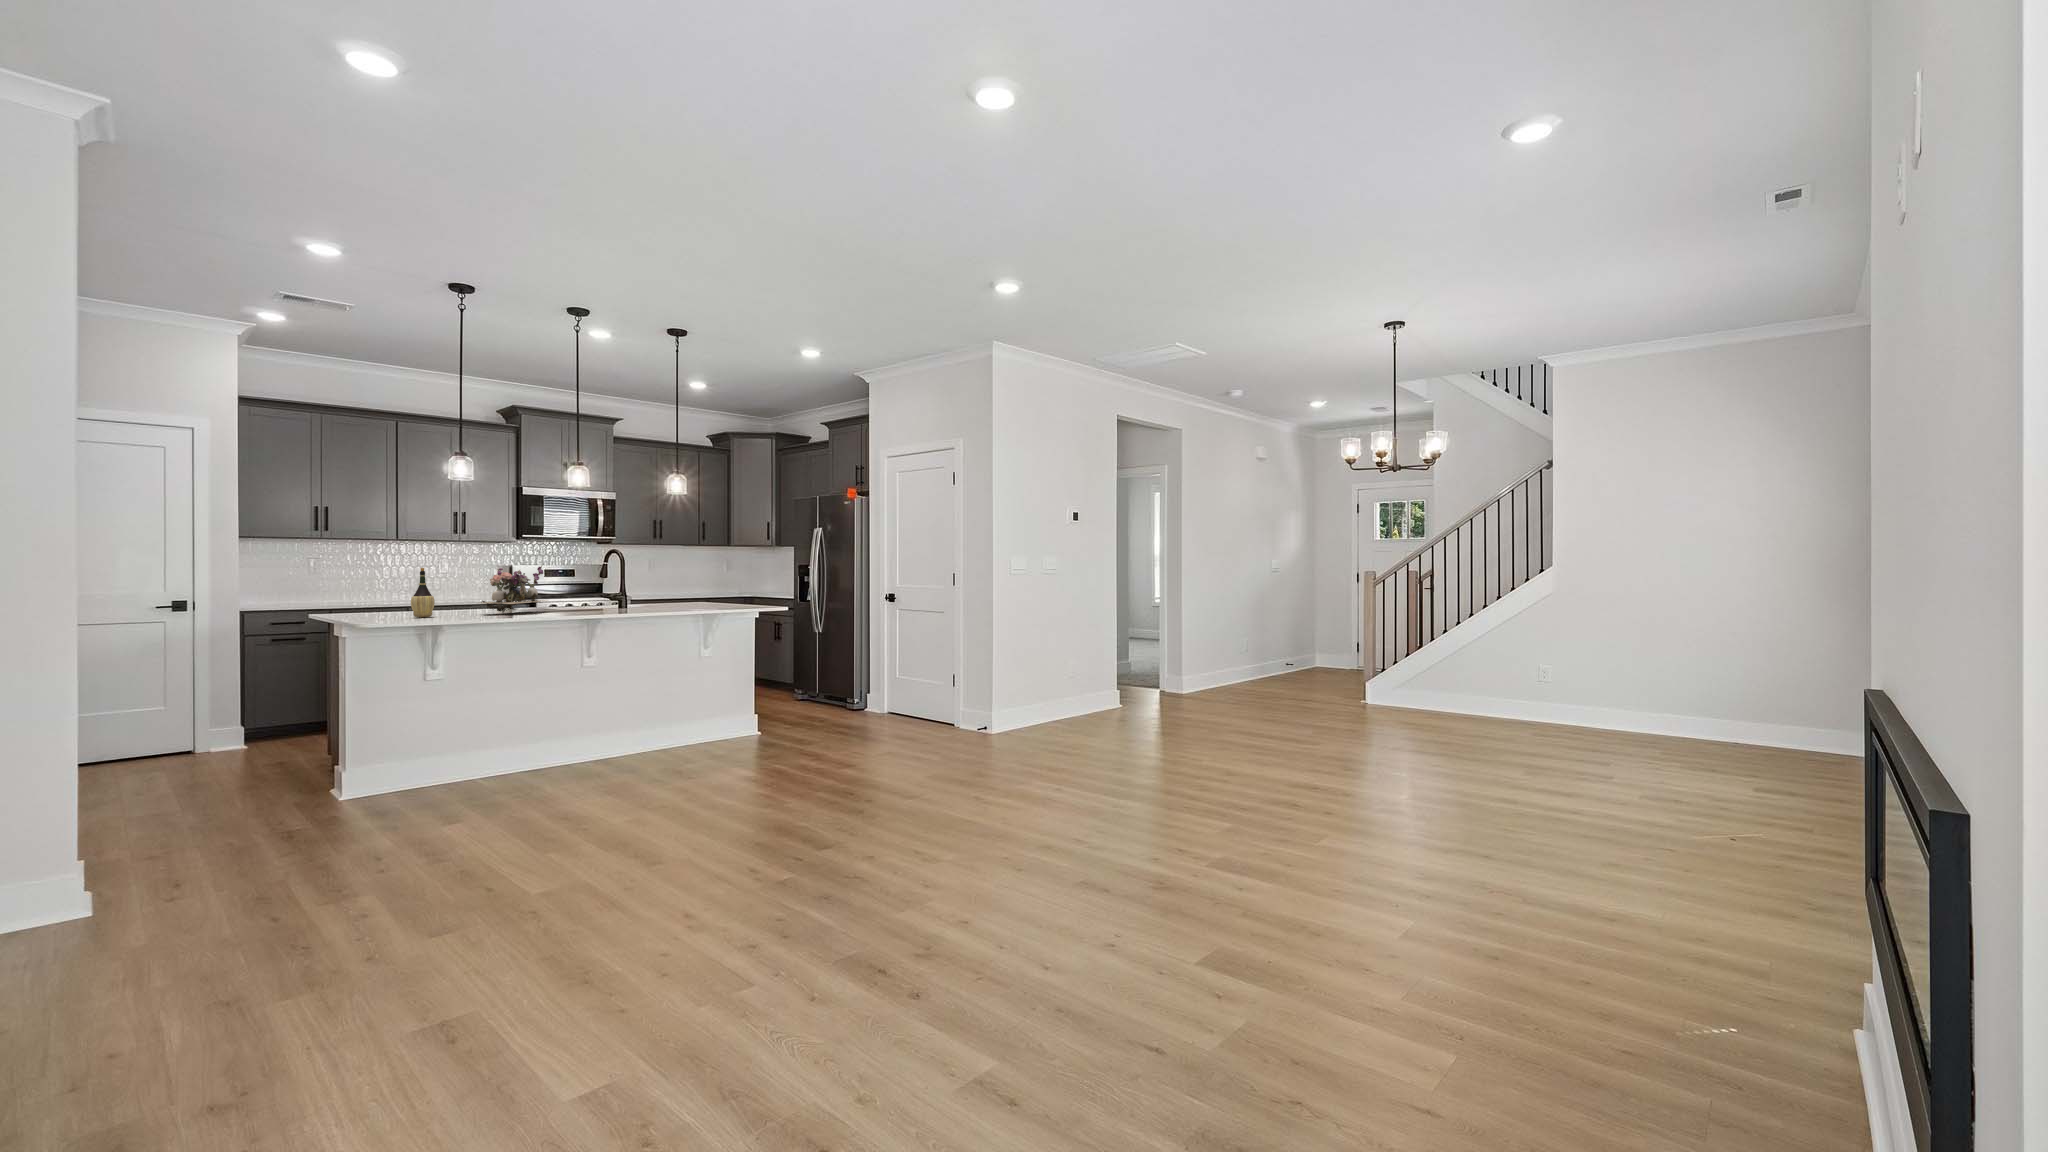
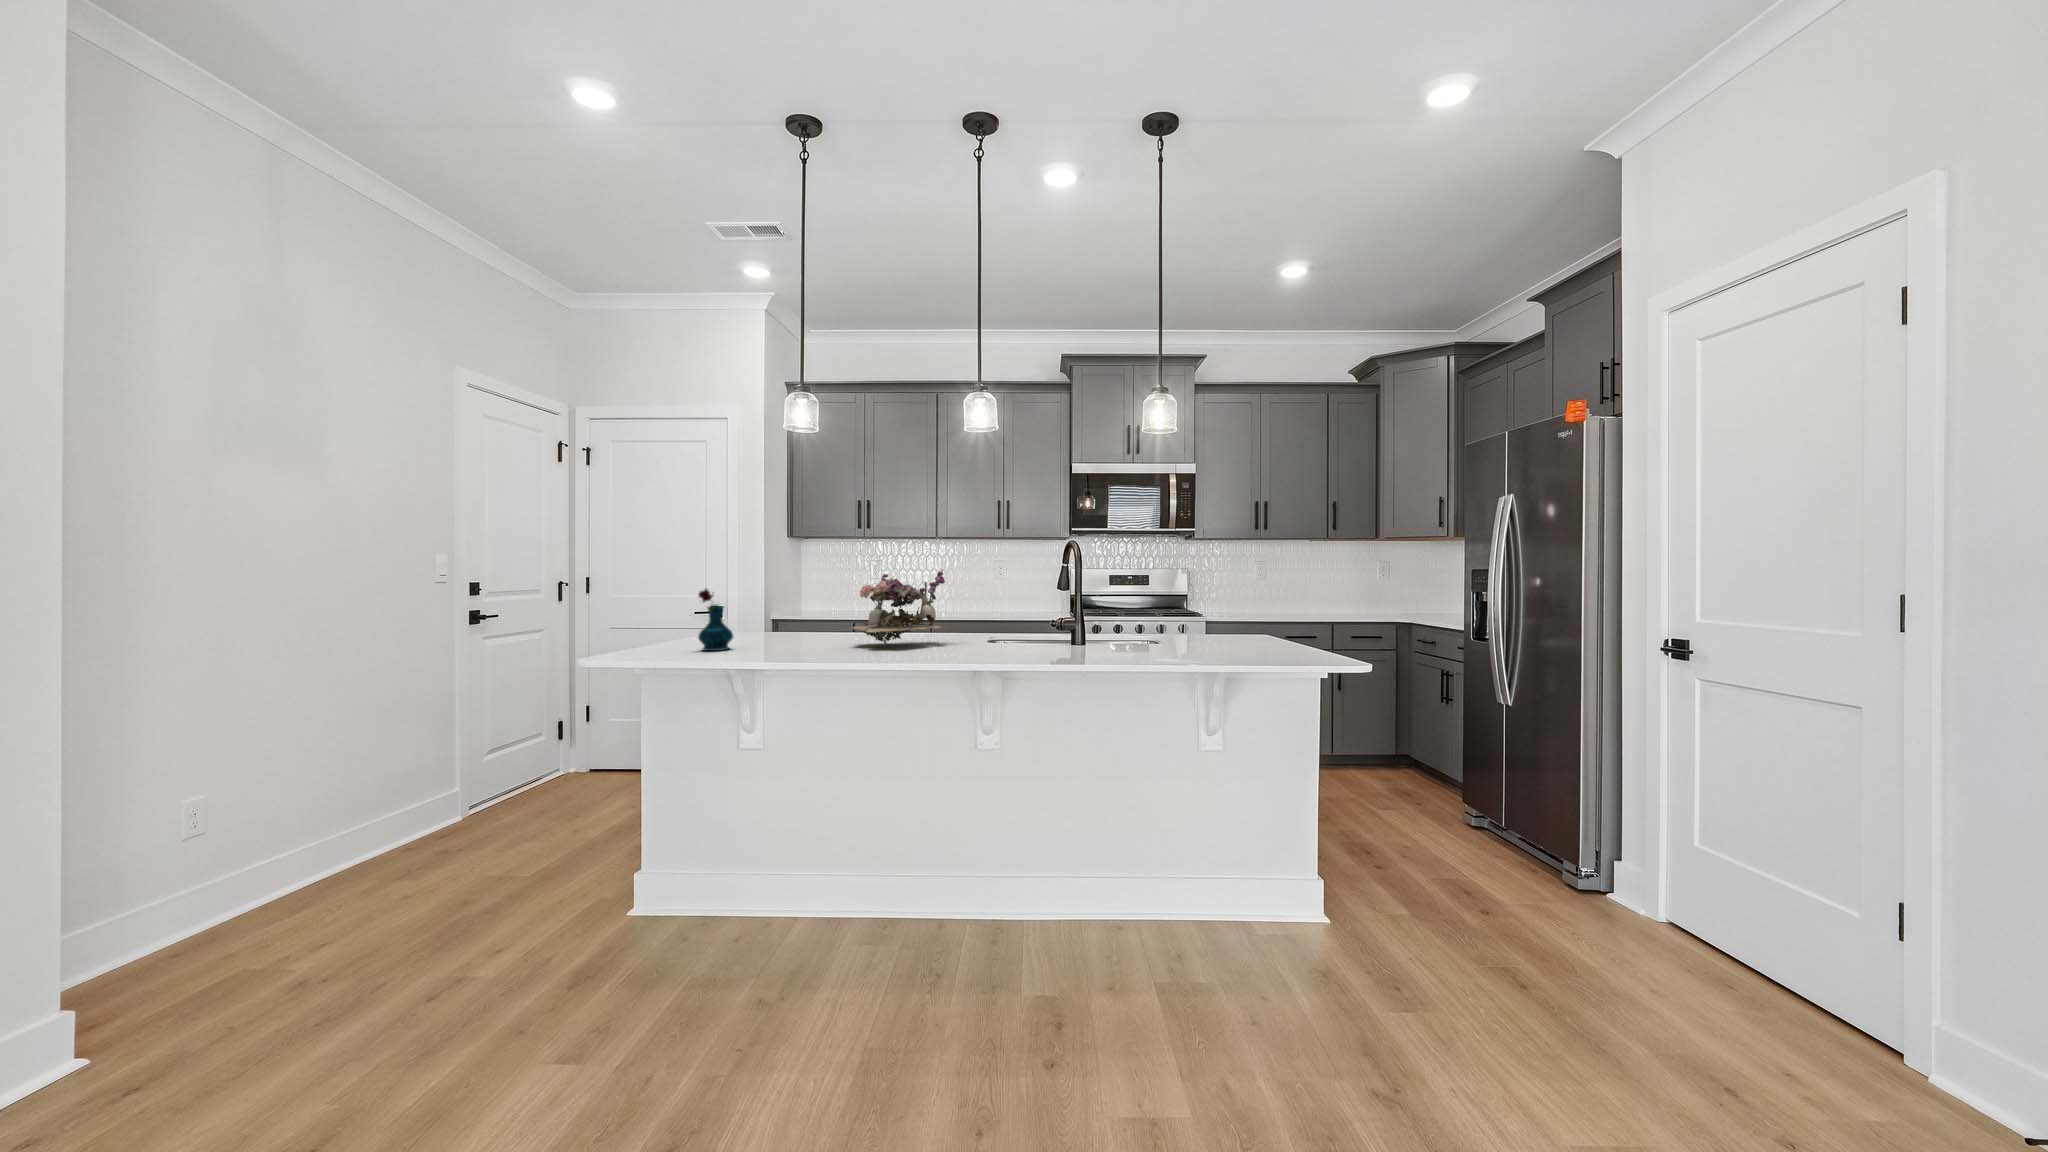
wine bottle: present [411,568,435,617] -> none [778,573,807,644]
vase: none [364,578,392,622] -> present [698,589,733,651]

